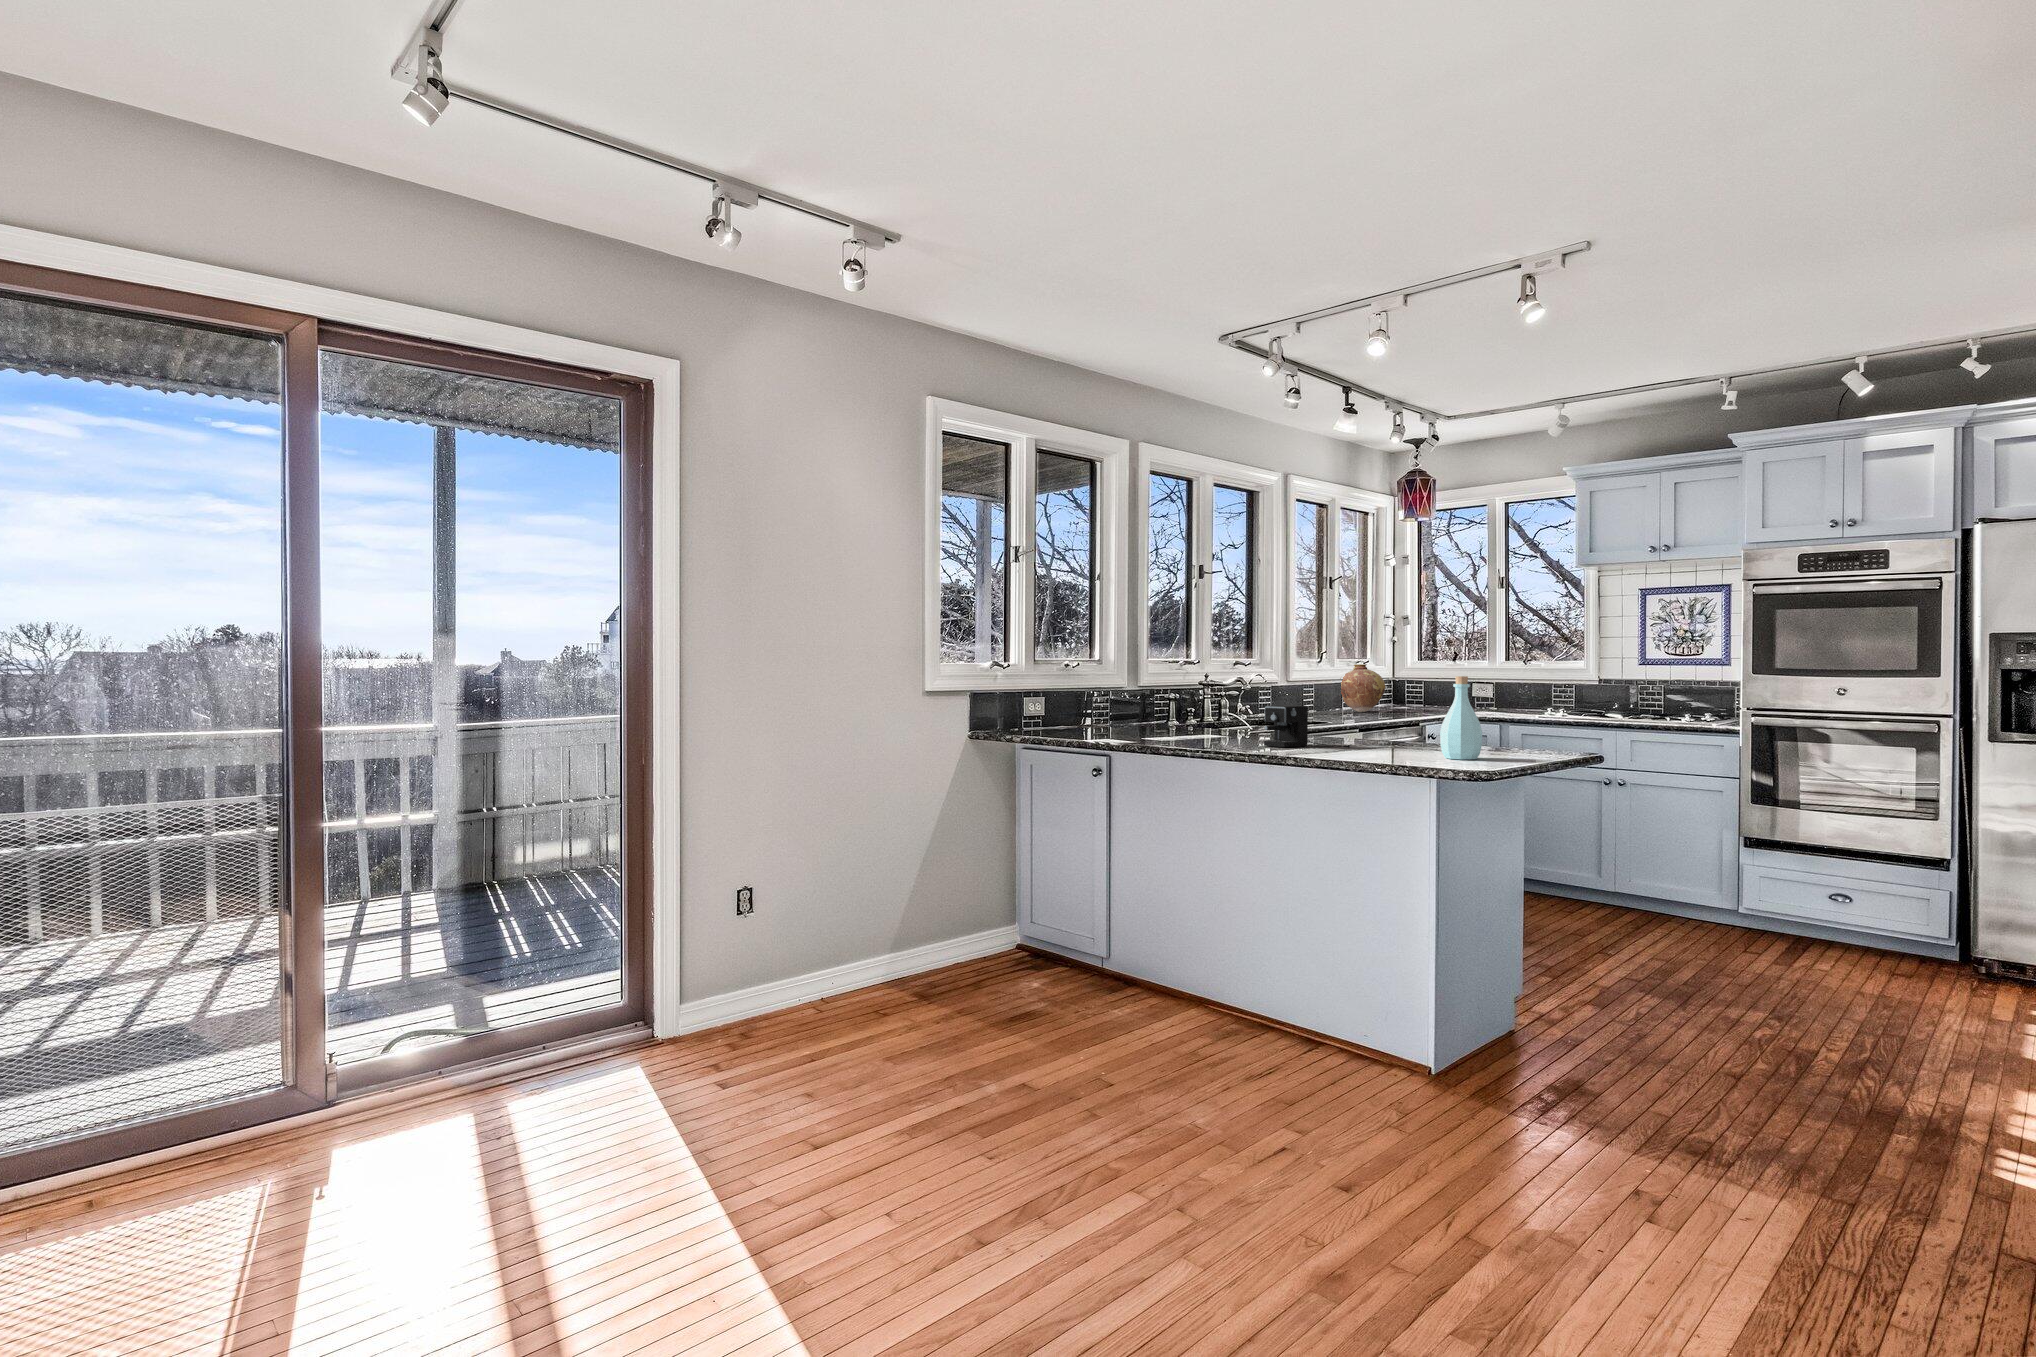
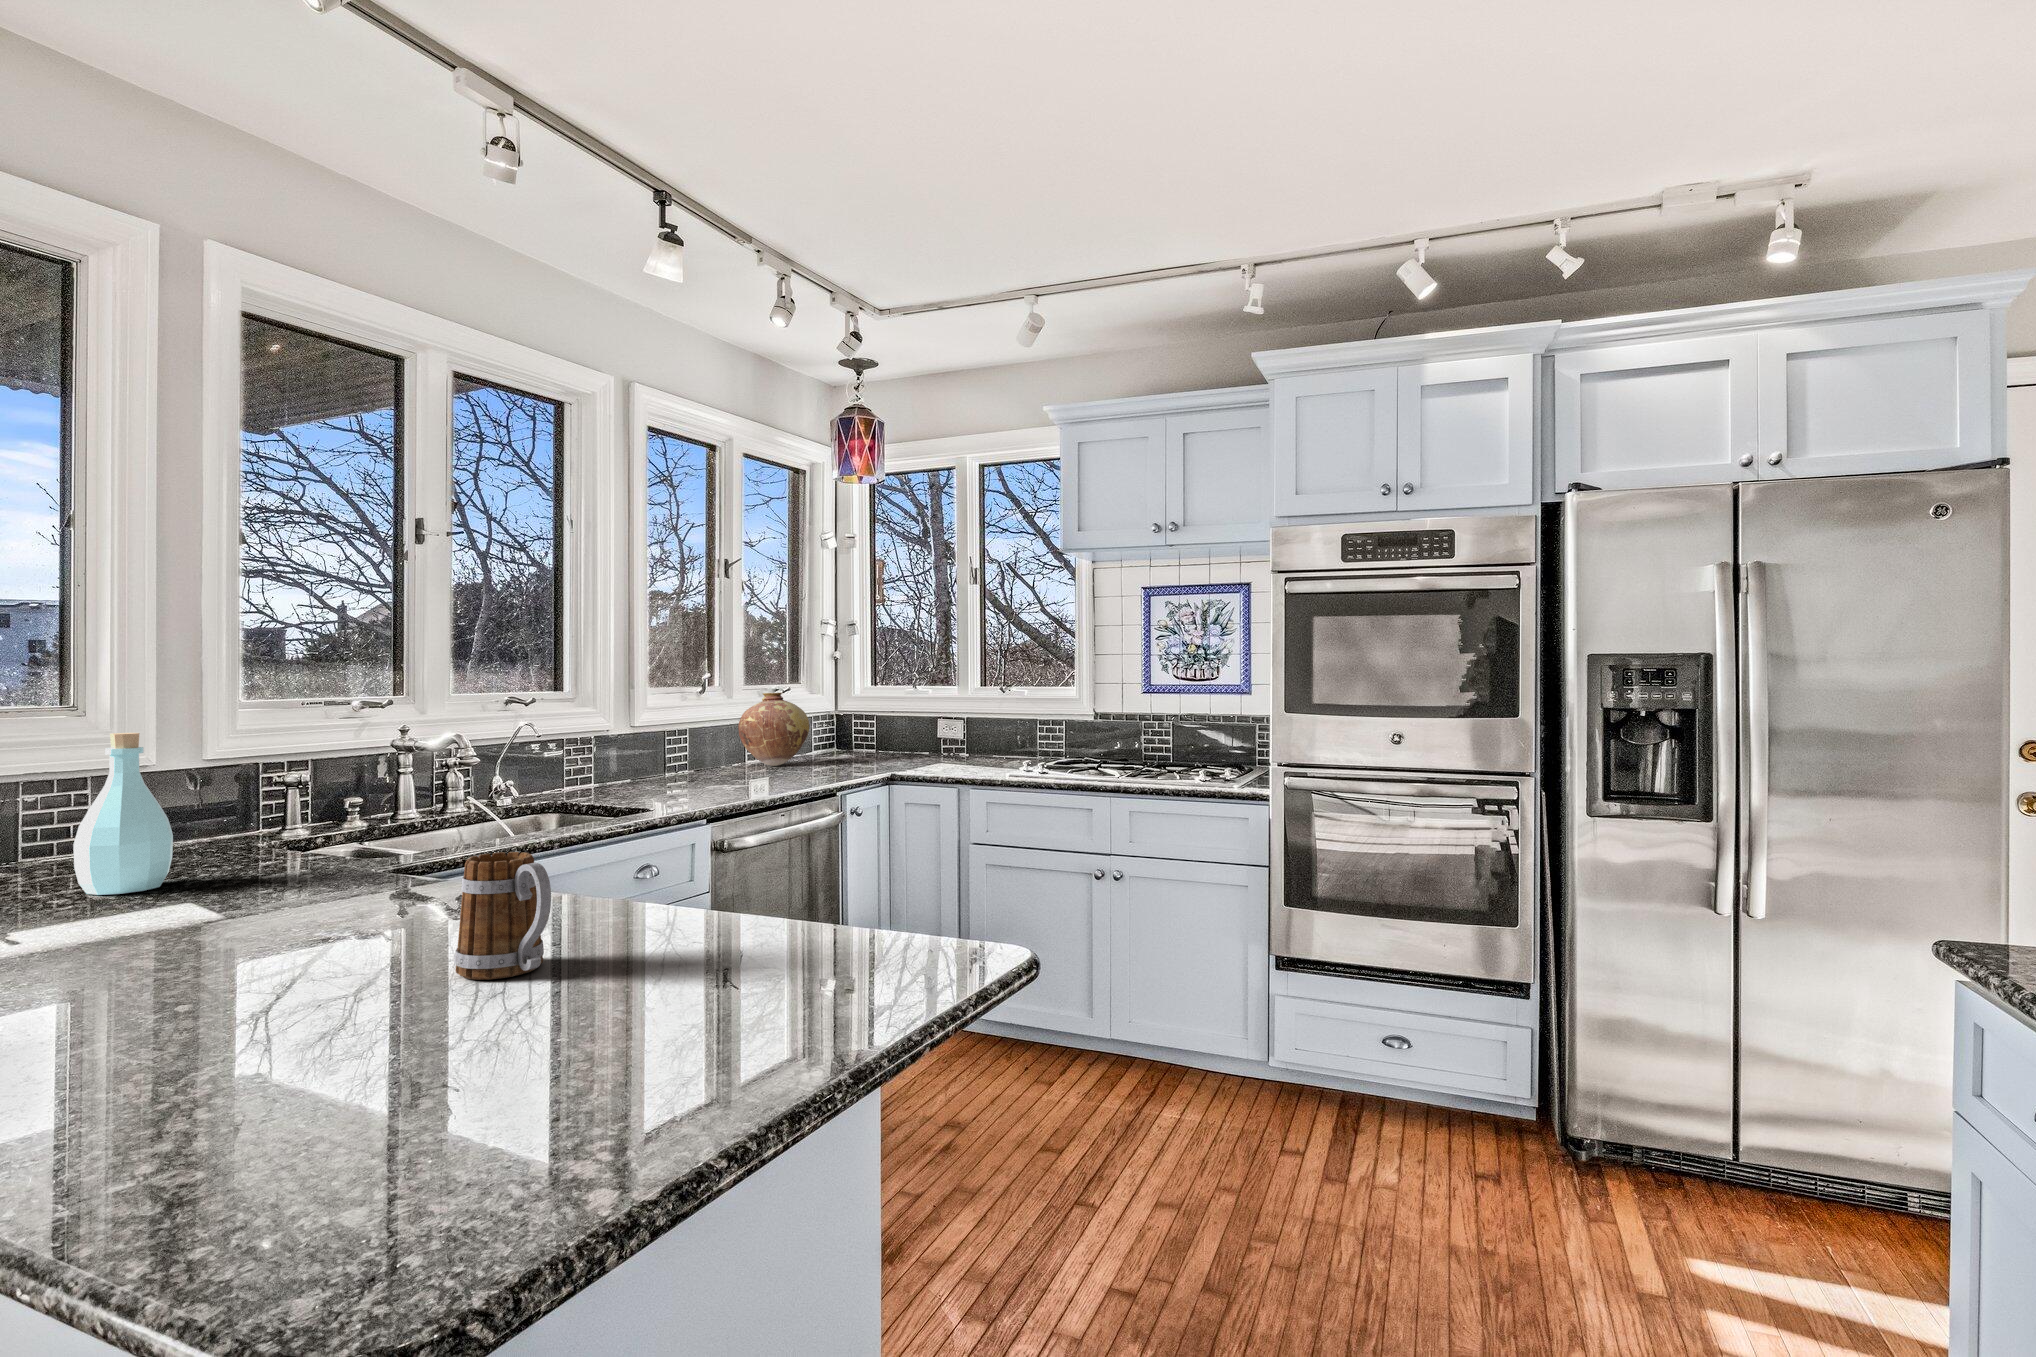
bottle: present [1440,676,1482,760] -> present [73,733,173,895]
coffee maker: present [1264,705,1350,748] -> none [181,832,443,965]
mug: none [1368,710,1409,753] -> present [454,852,551,980]

